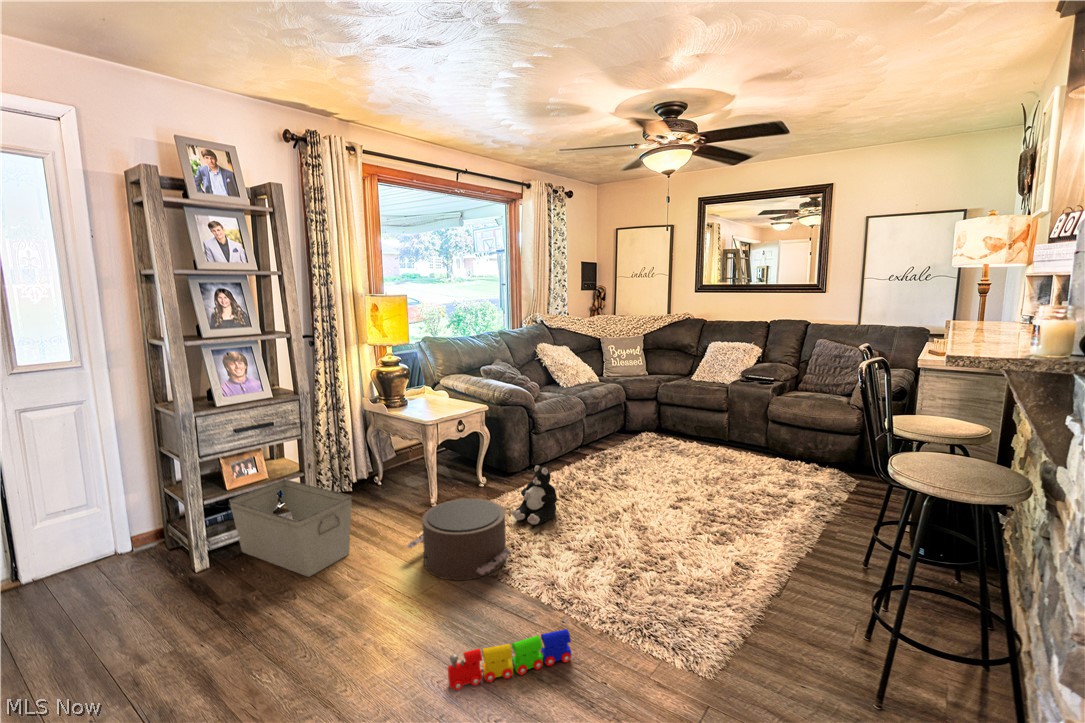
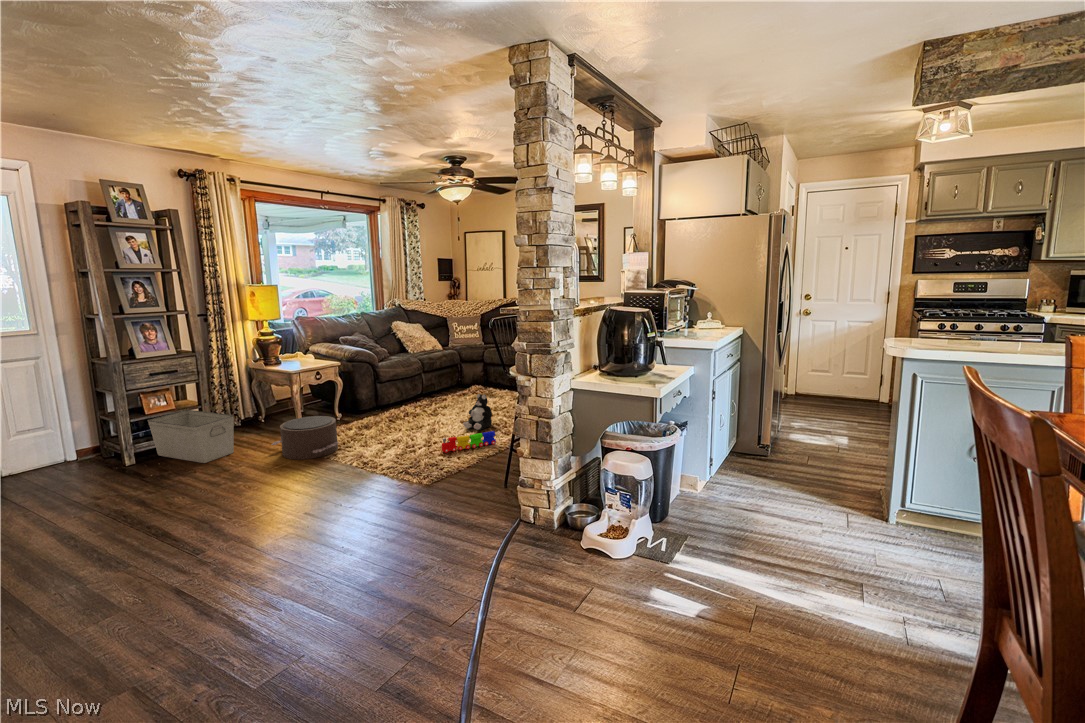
plush toy: present [512,465,557,525] -> present [463,394,492,430]
toy train: present [448,629,571,691] -> present [442,431,496,453]

